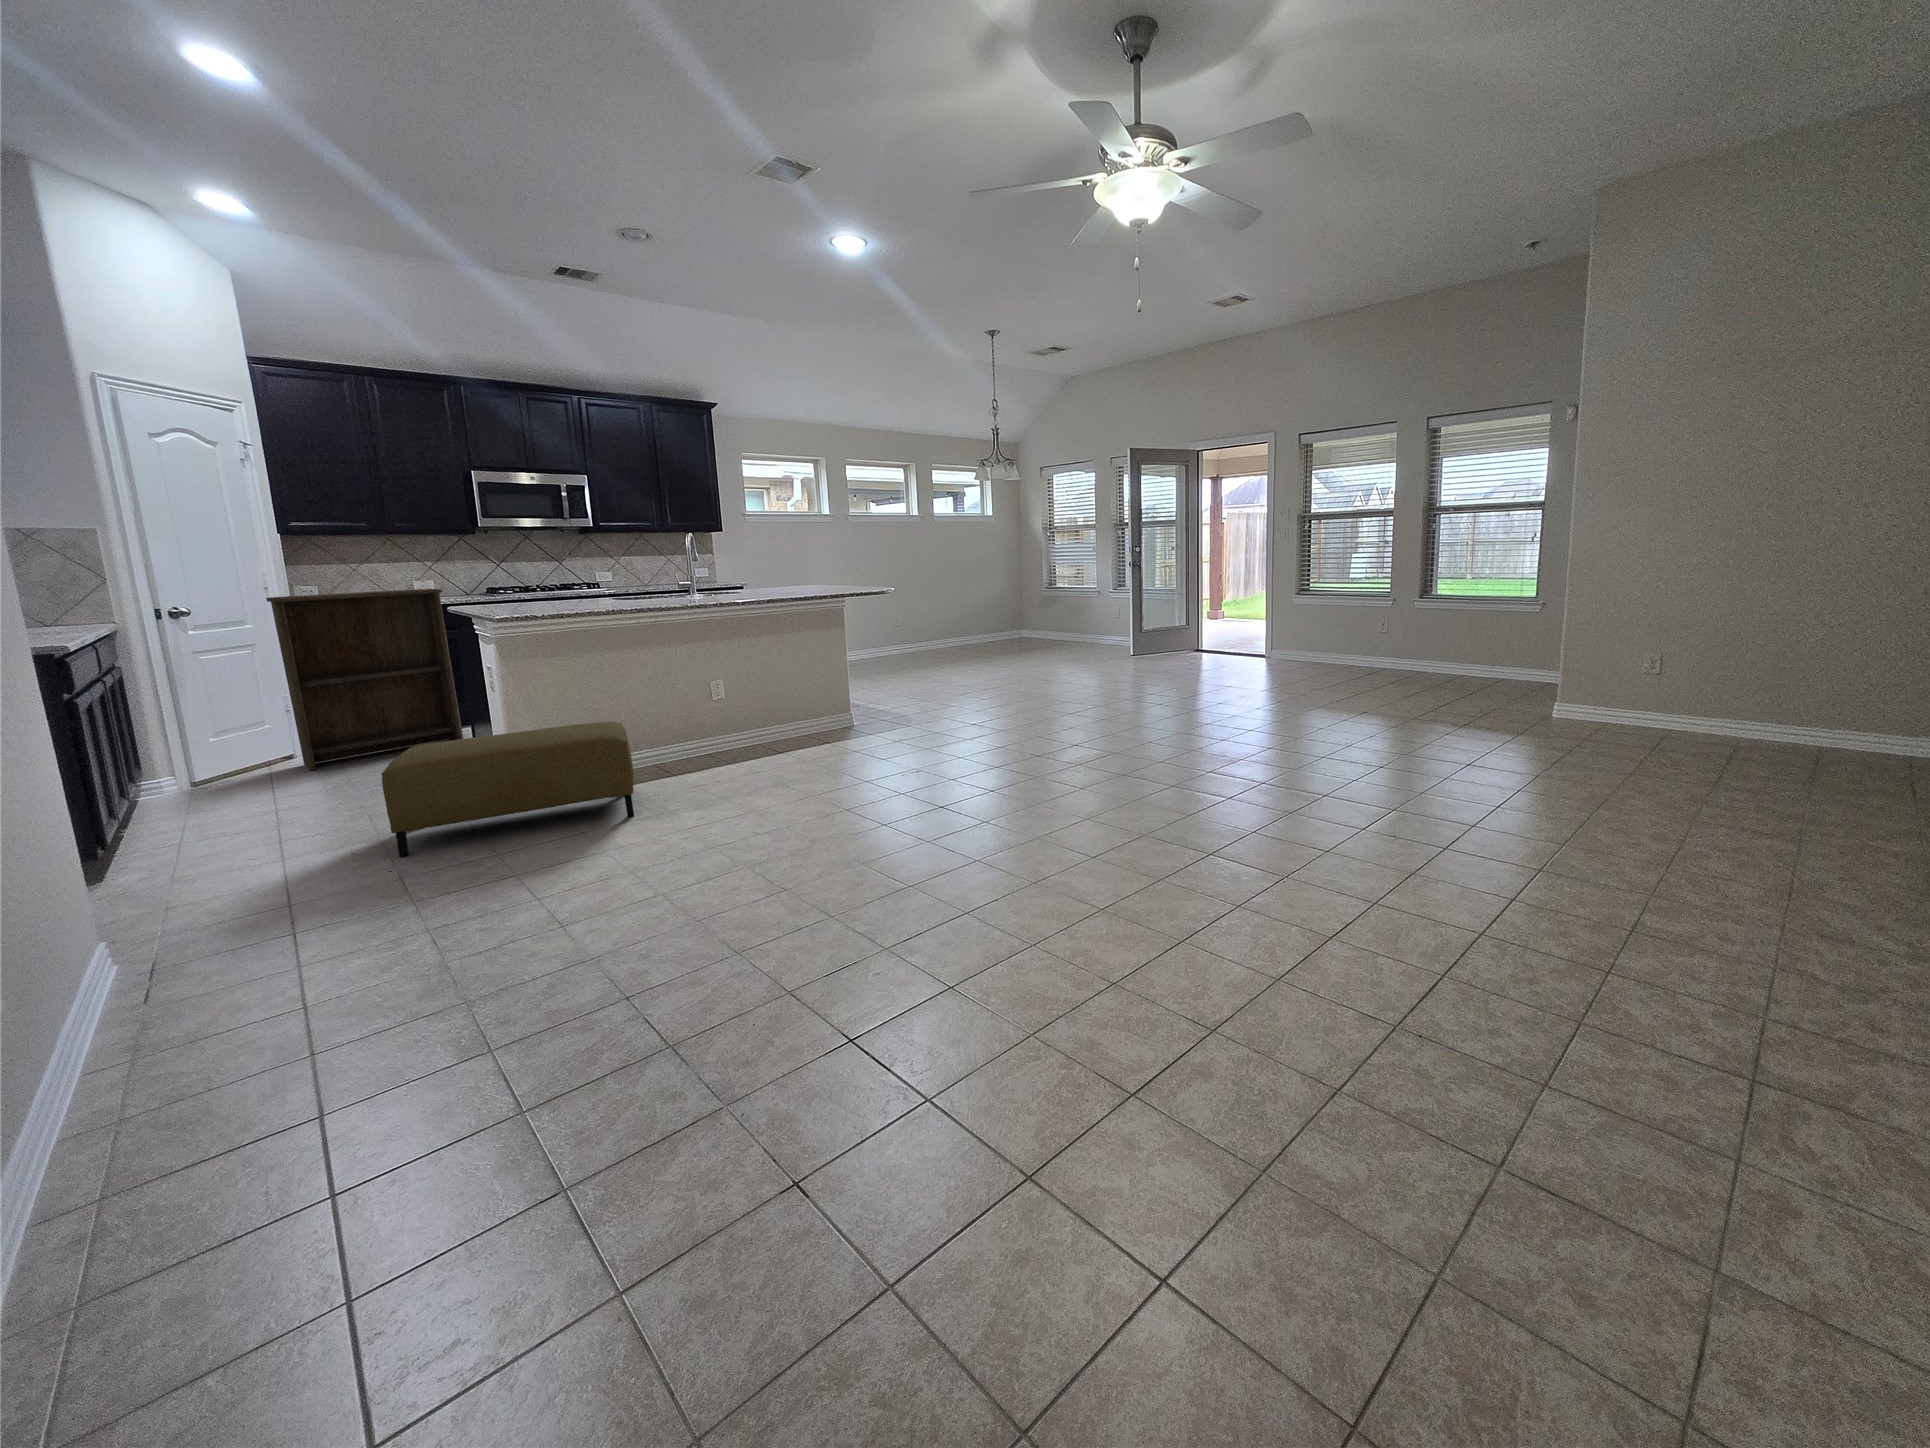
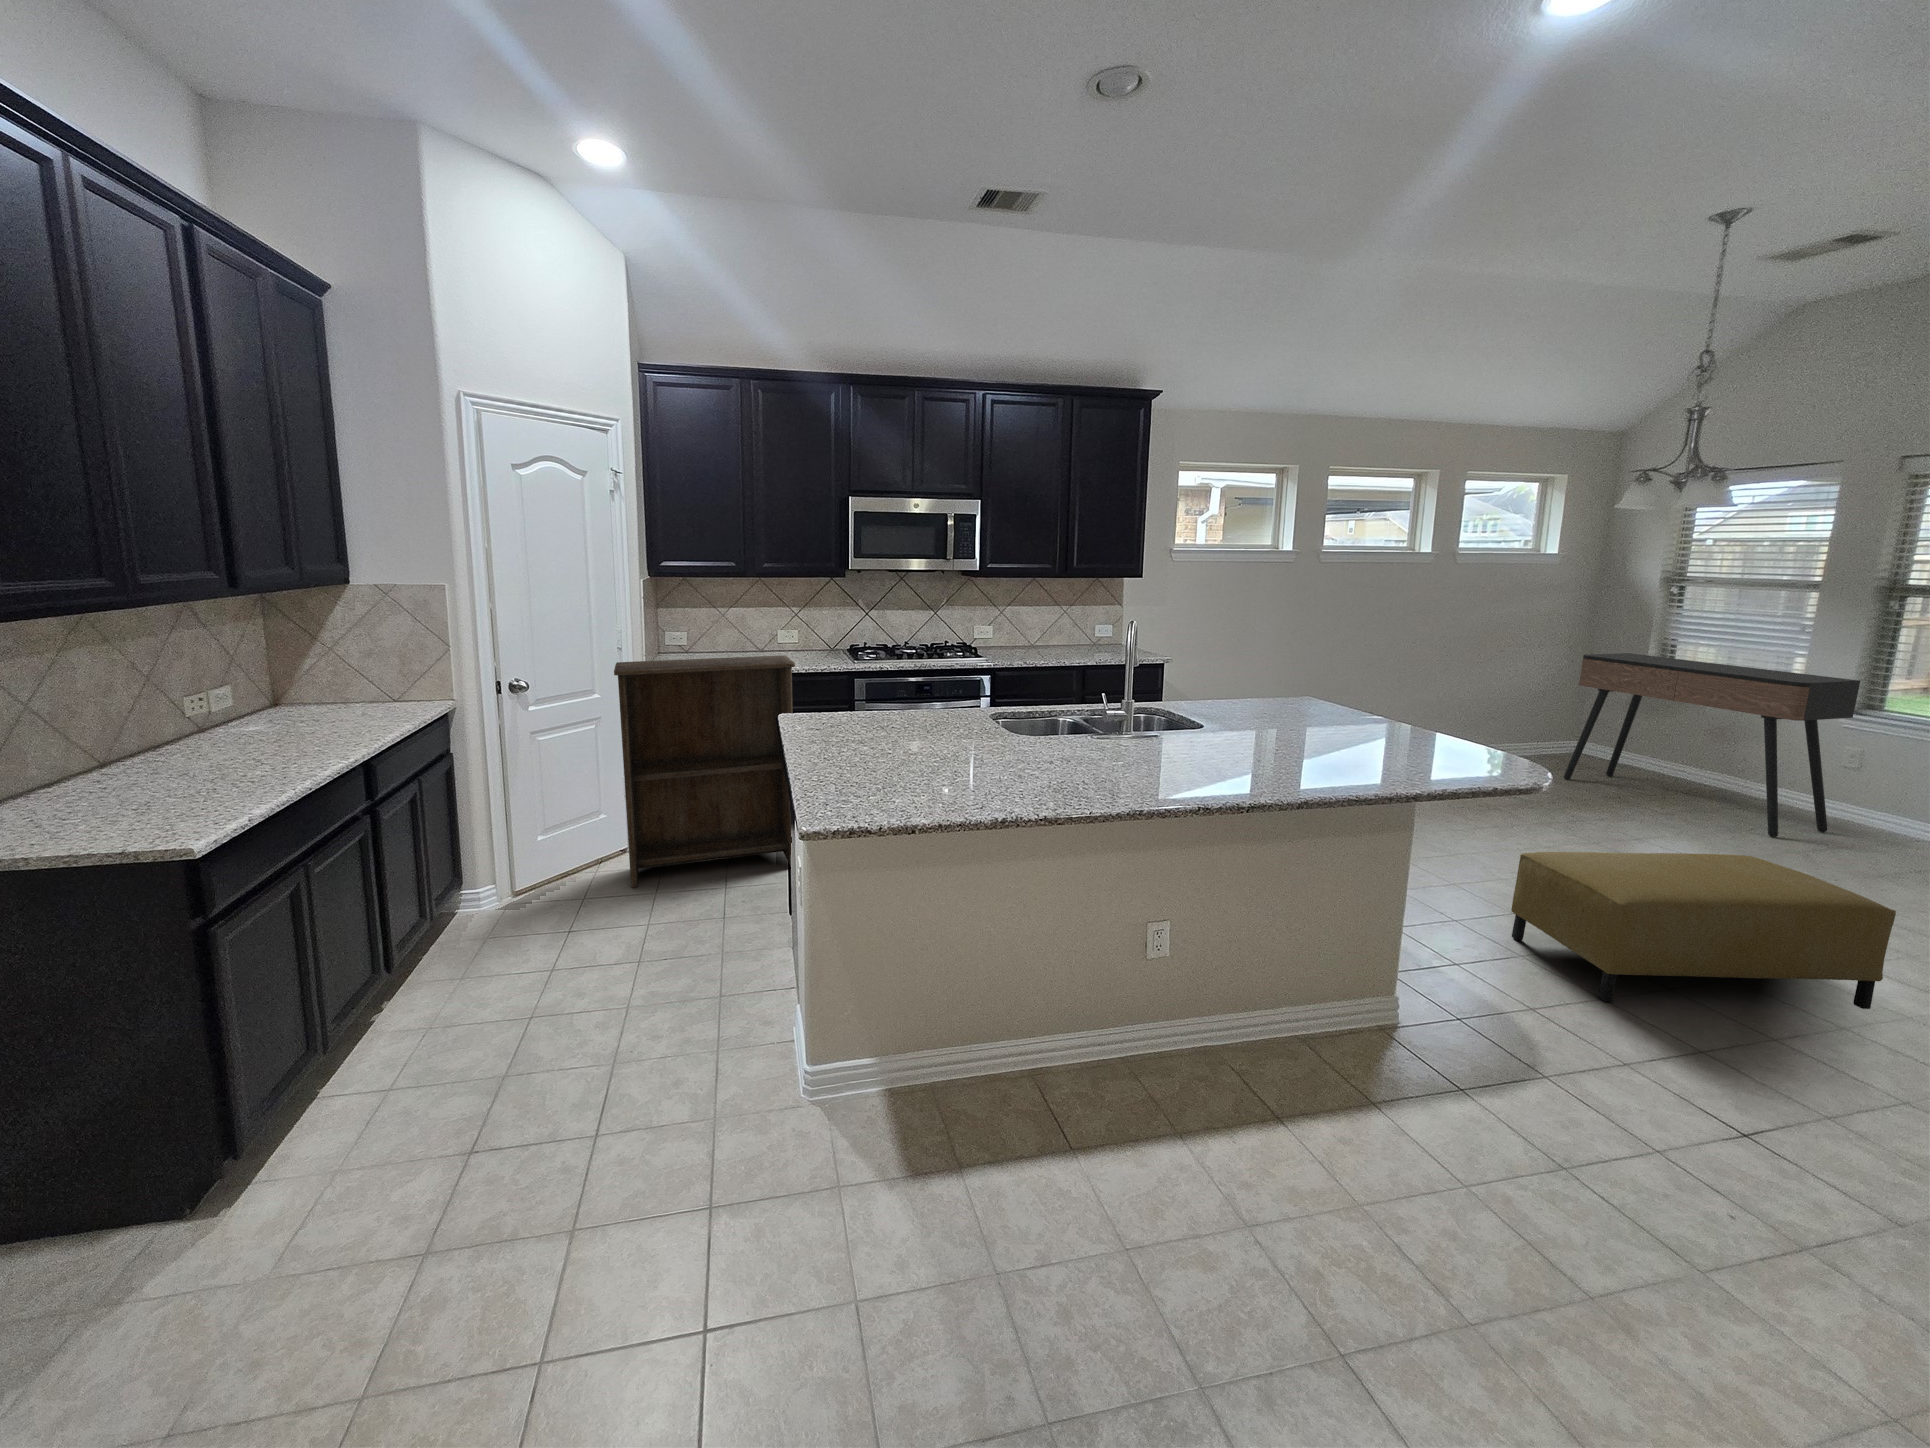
console table: none [1002,571,1100,654] -> present [1564,653,1860,837]
ottoman: present [381,722,634,857] -> present [1511,852,1896,1009]

